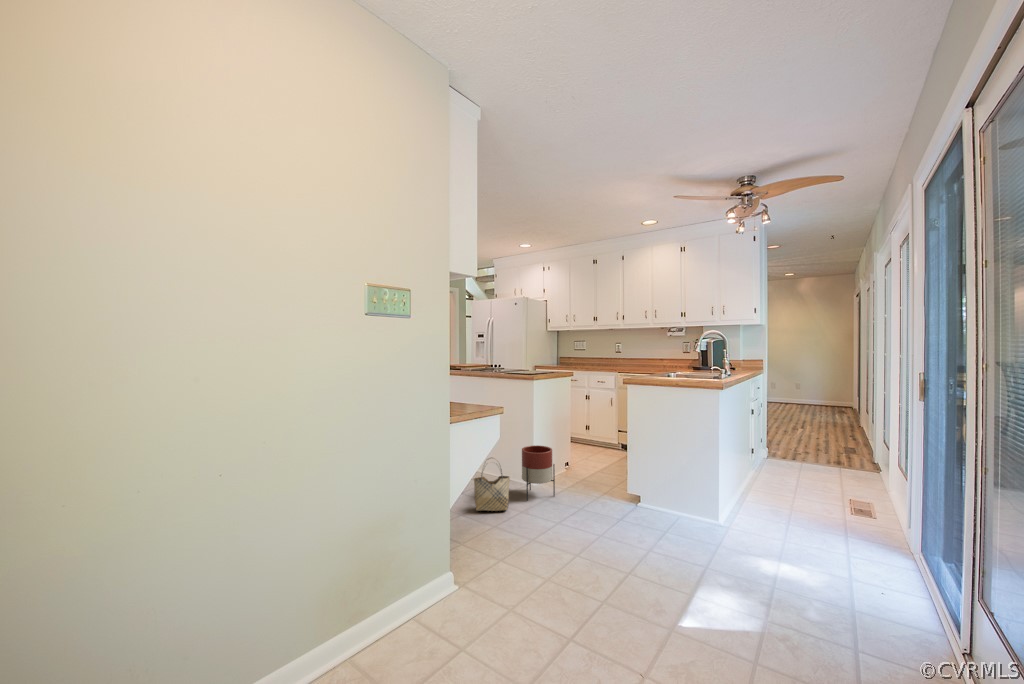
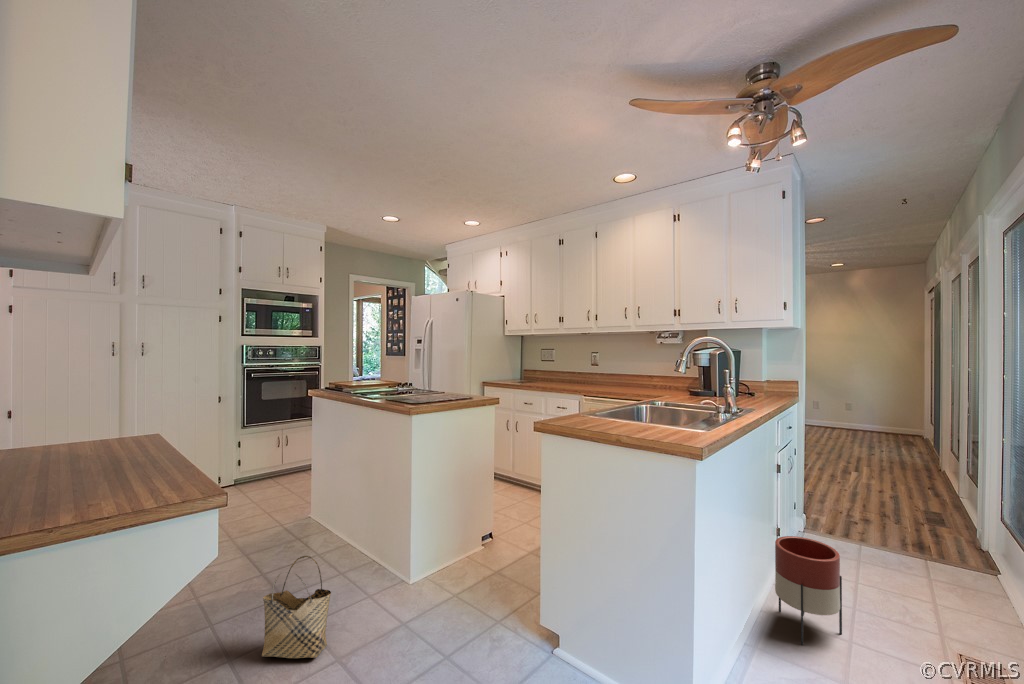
planter: present [522,445,555,501] -> present [775,536,842,645]

